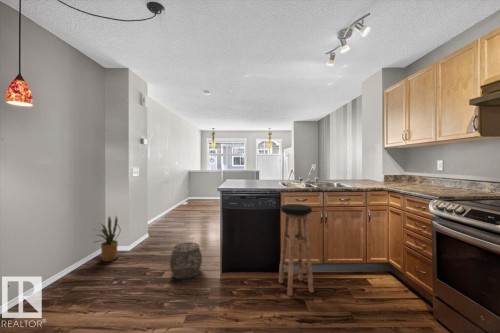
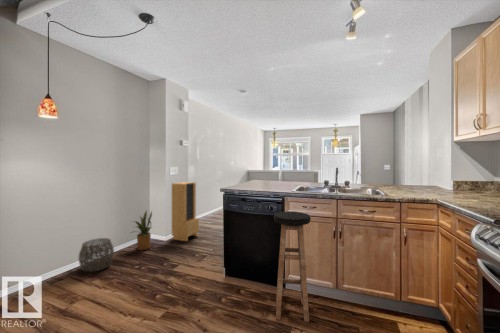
storage cabinet: none [137,183,165,245] -> present [172,182,199,241]
woven basket: present [170,242,202,279] -> present [79,238,114,272]

